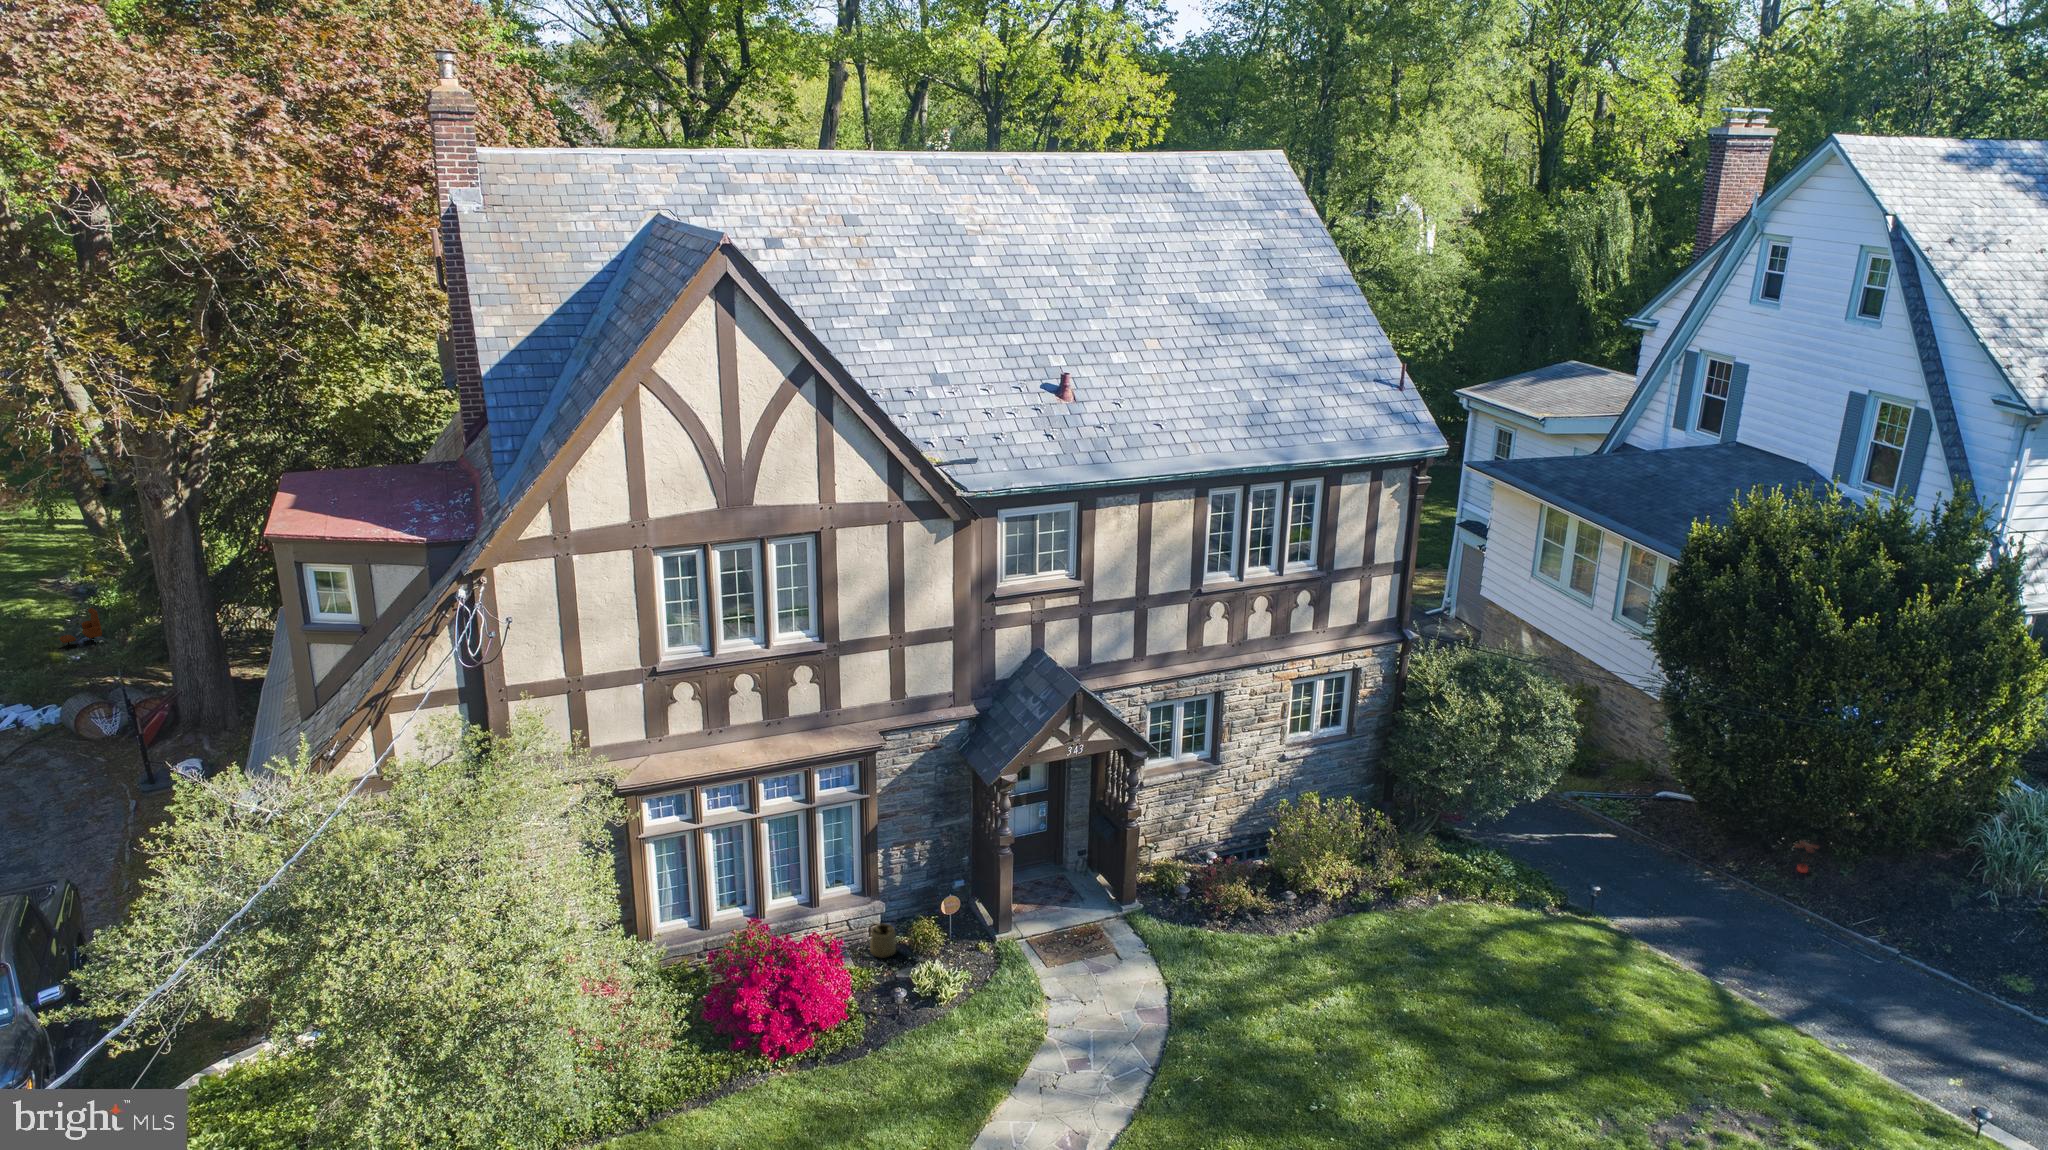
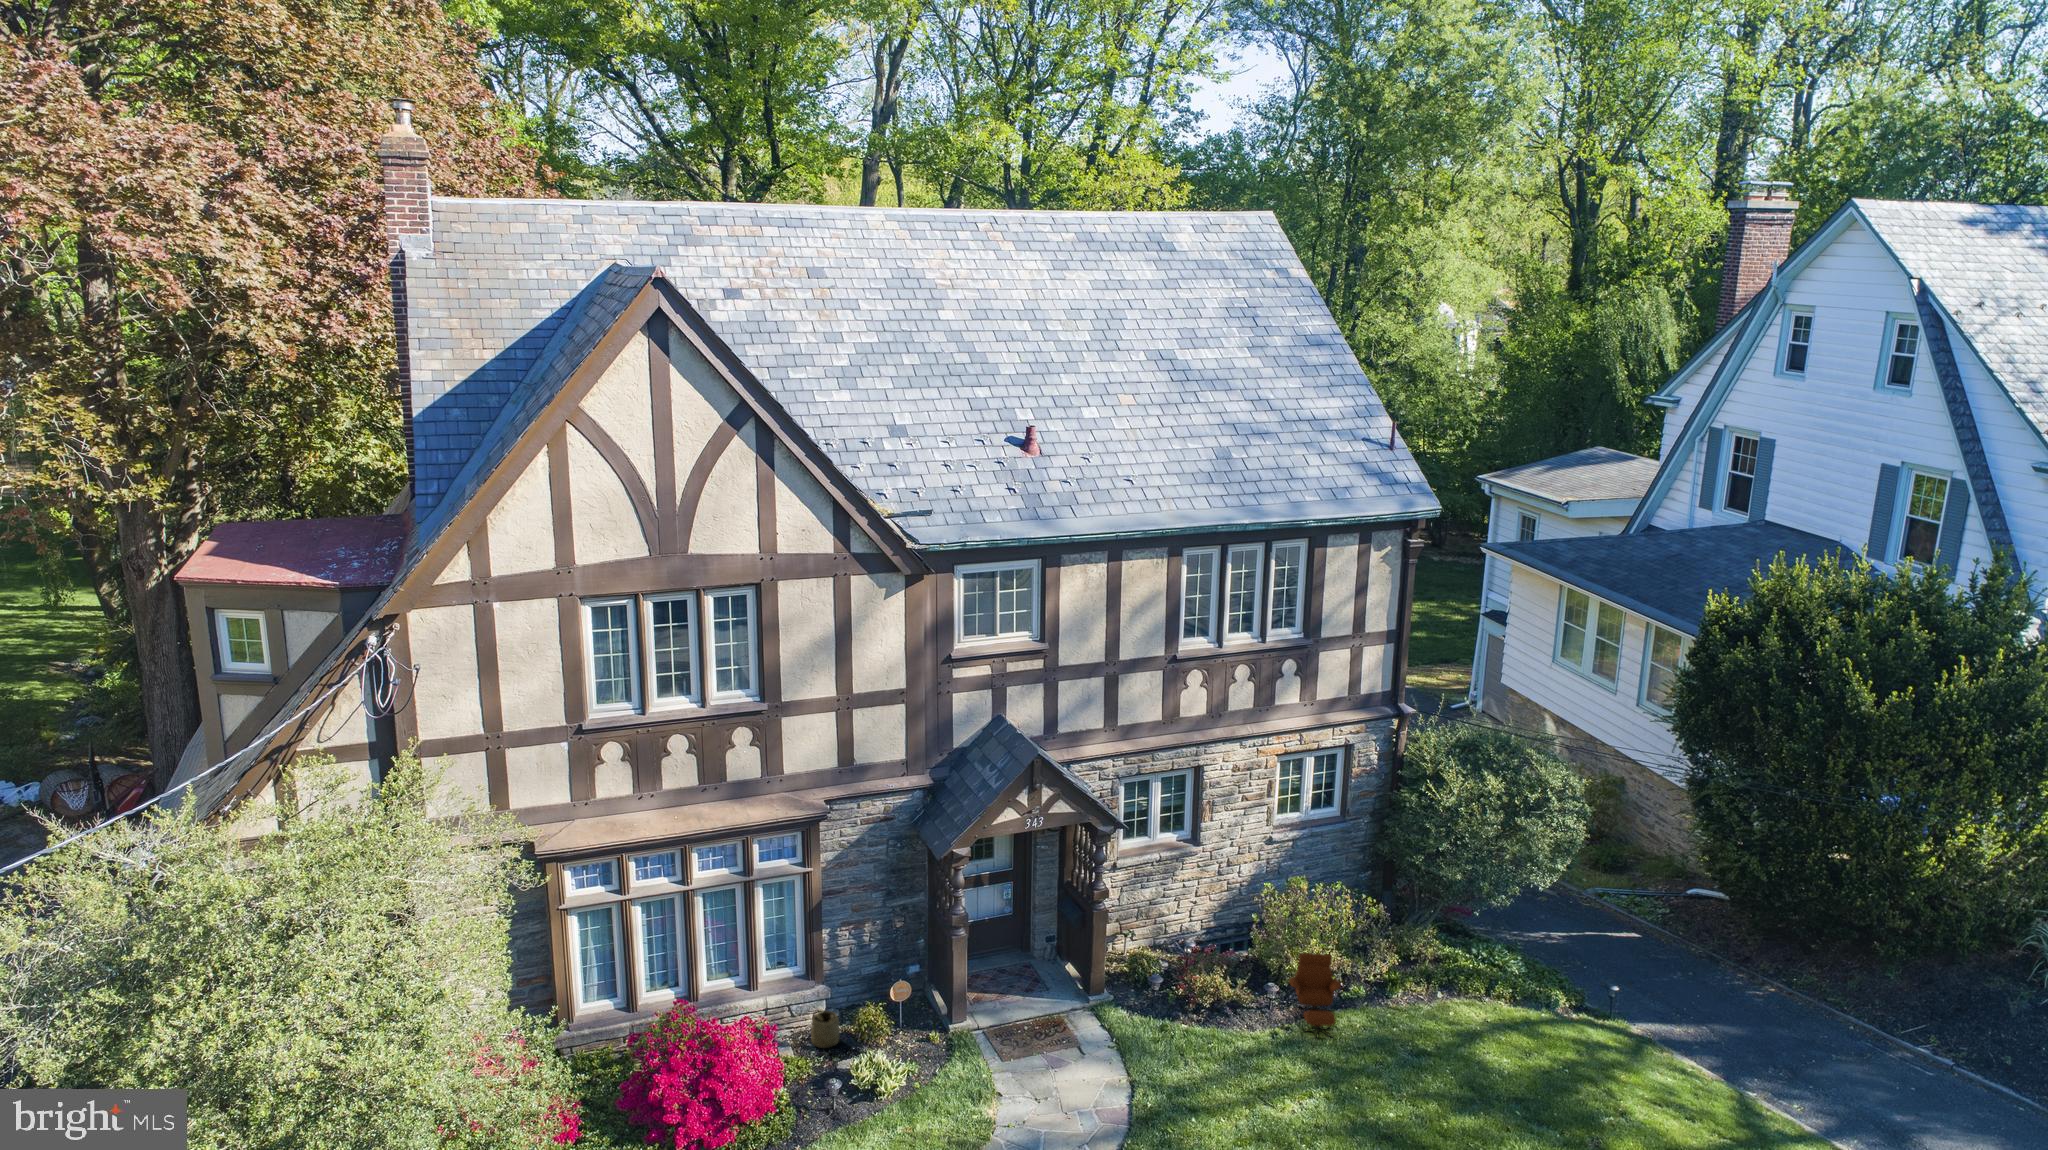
lounge chair: present [59,608,102,650] -> present [1289,953,1341,1040]
potted plant: present [1795,841,1818,873] -> none [1834,941,1862,977]

